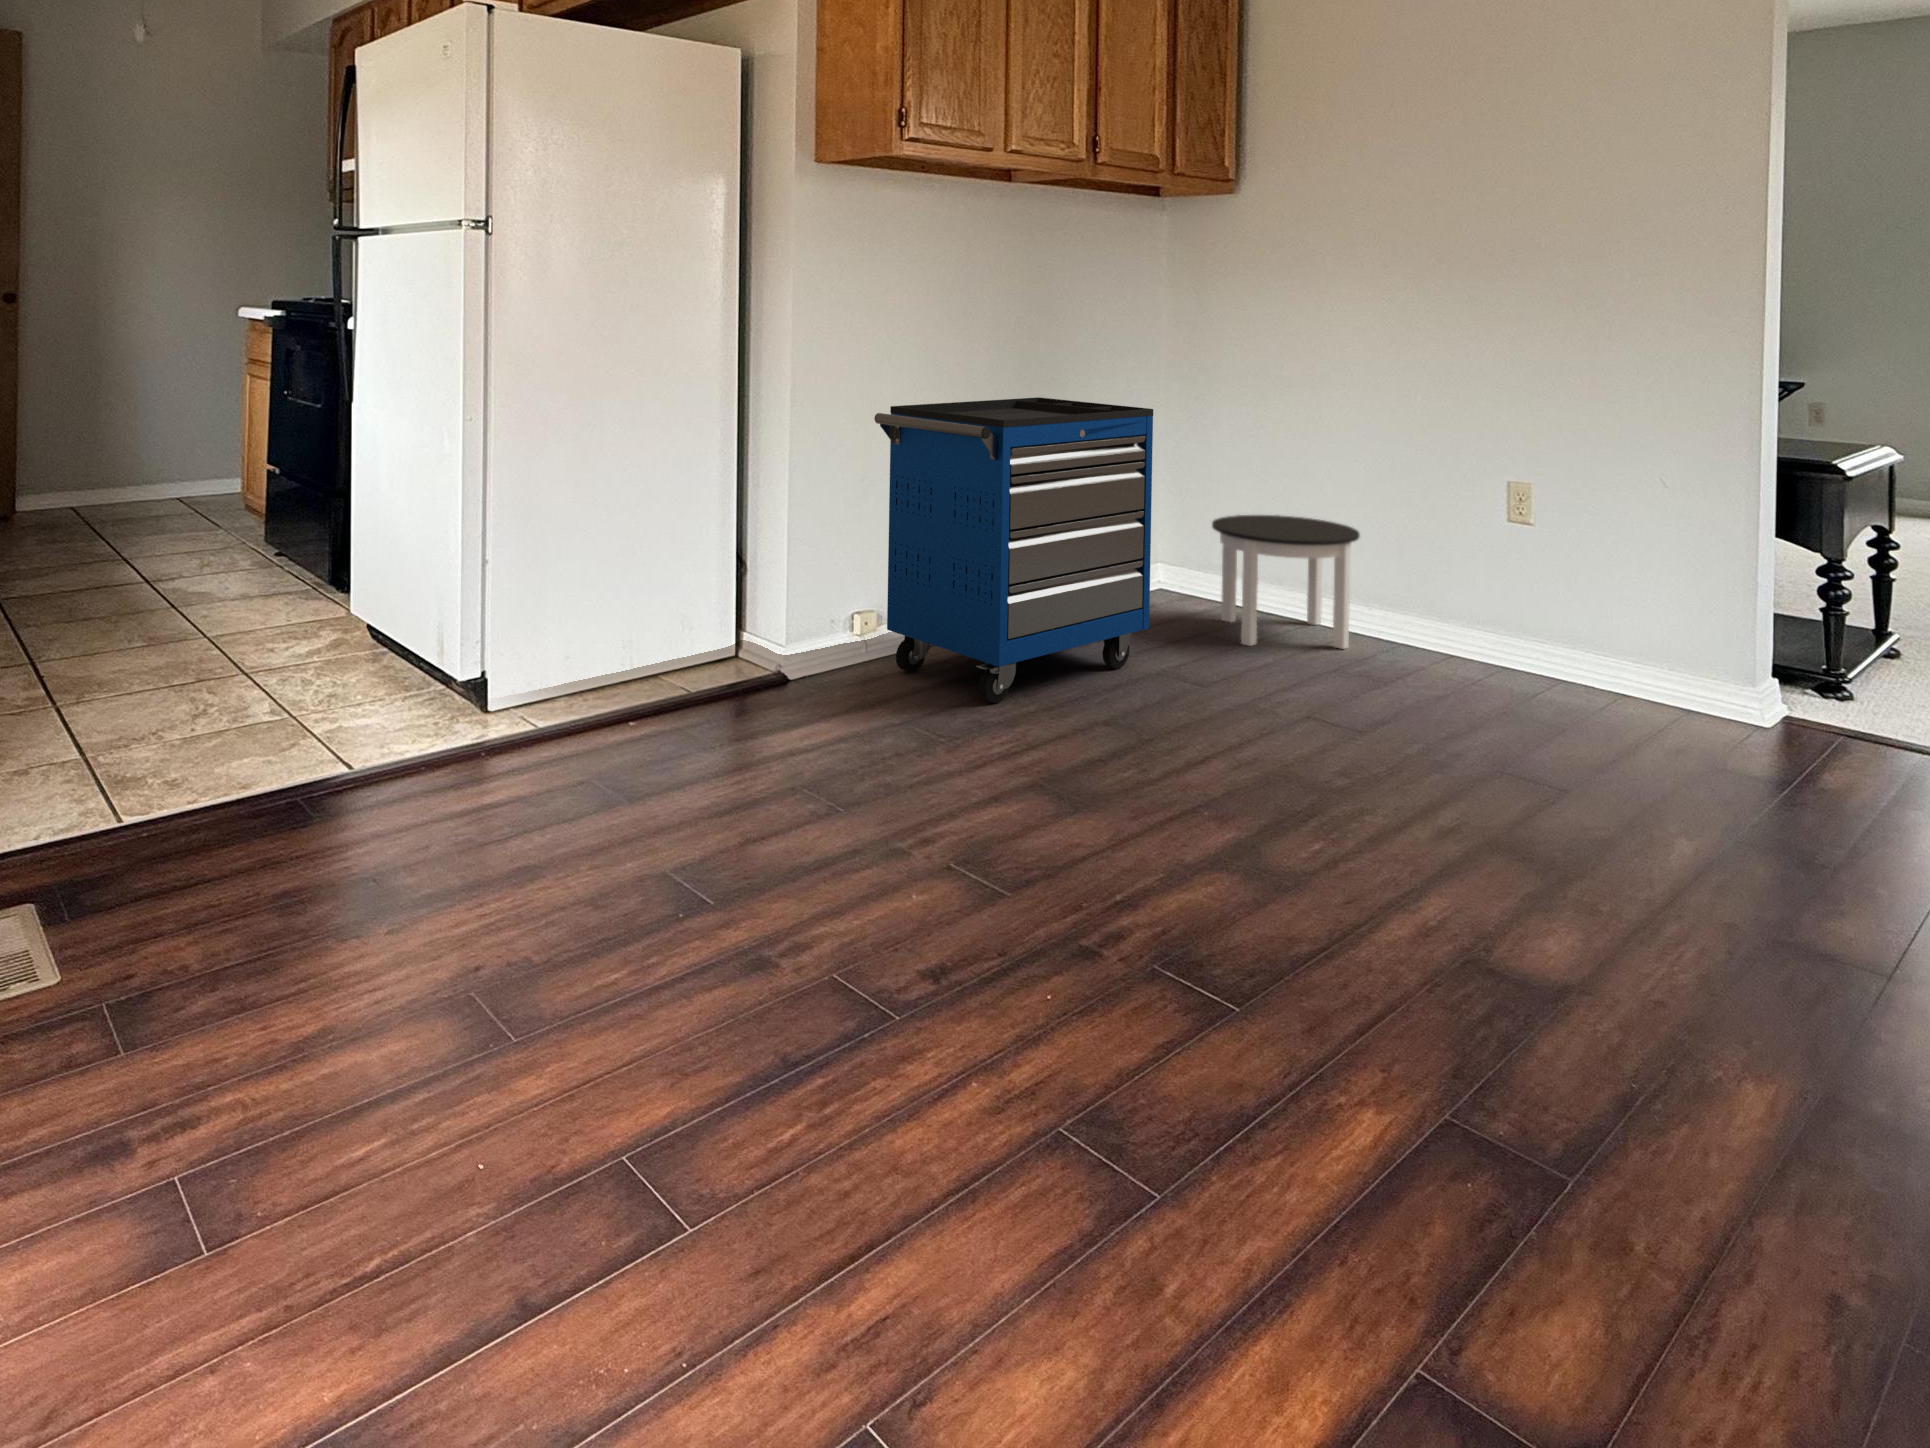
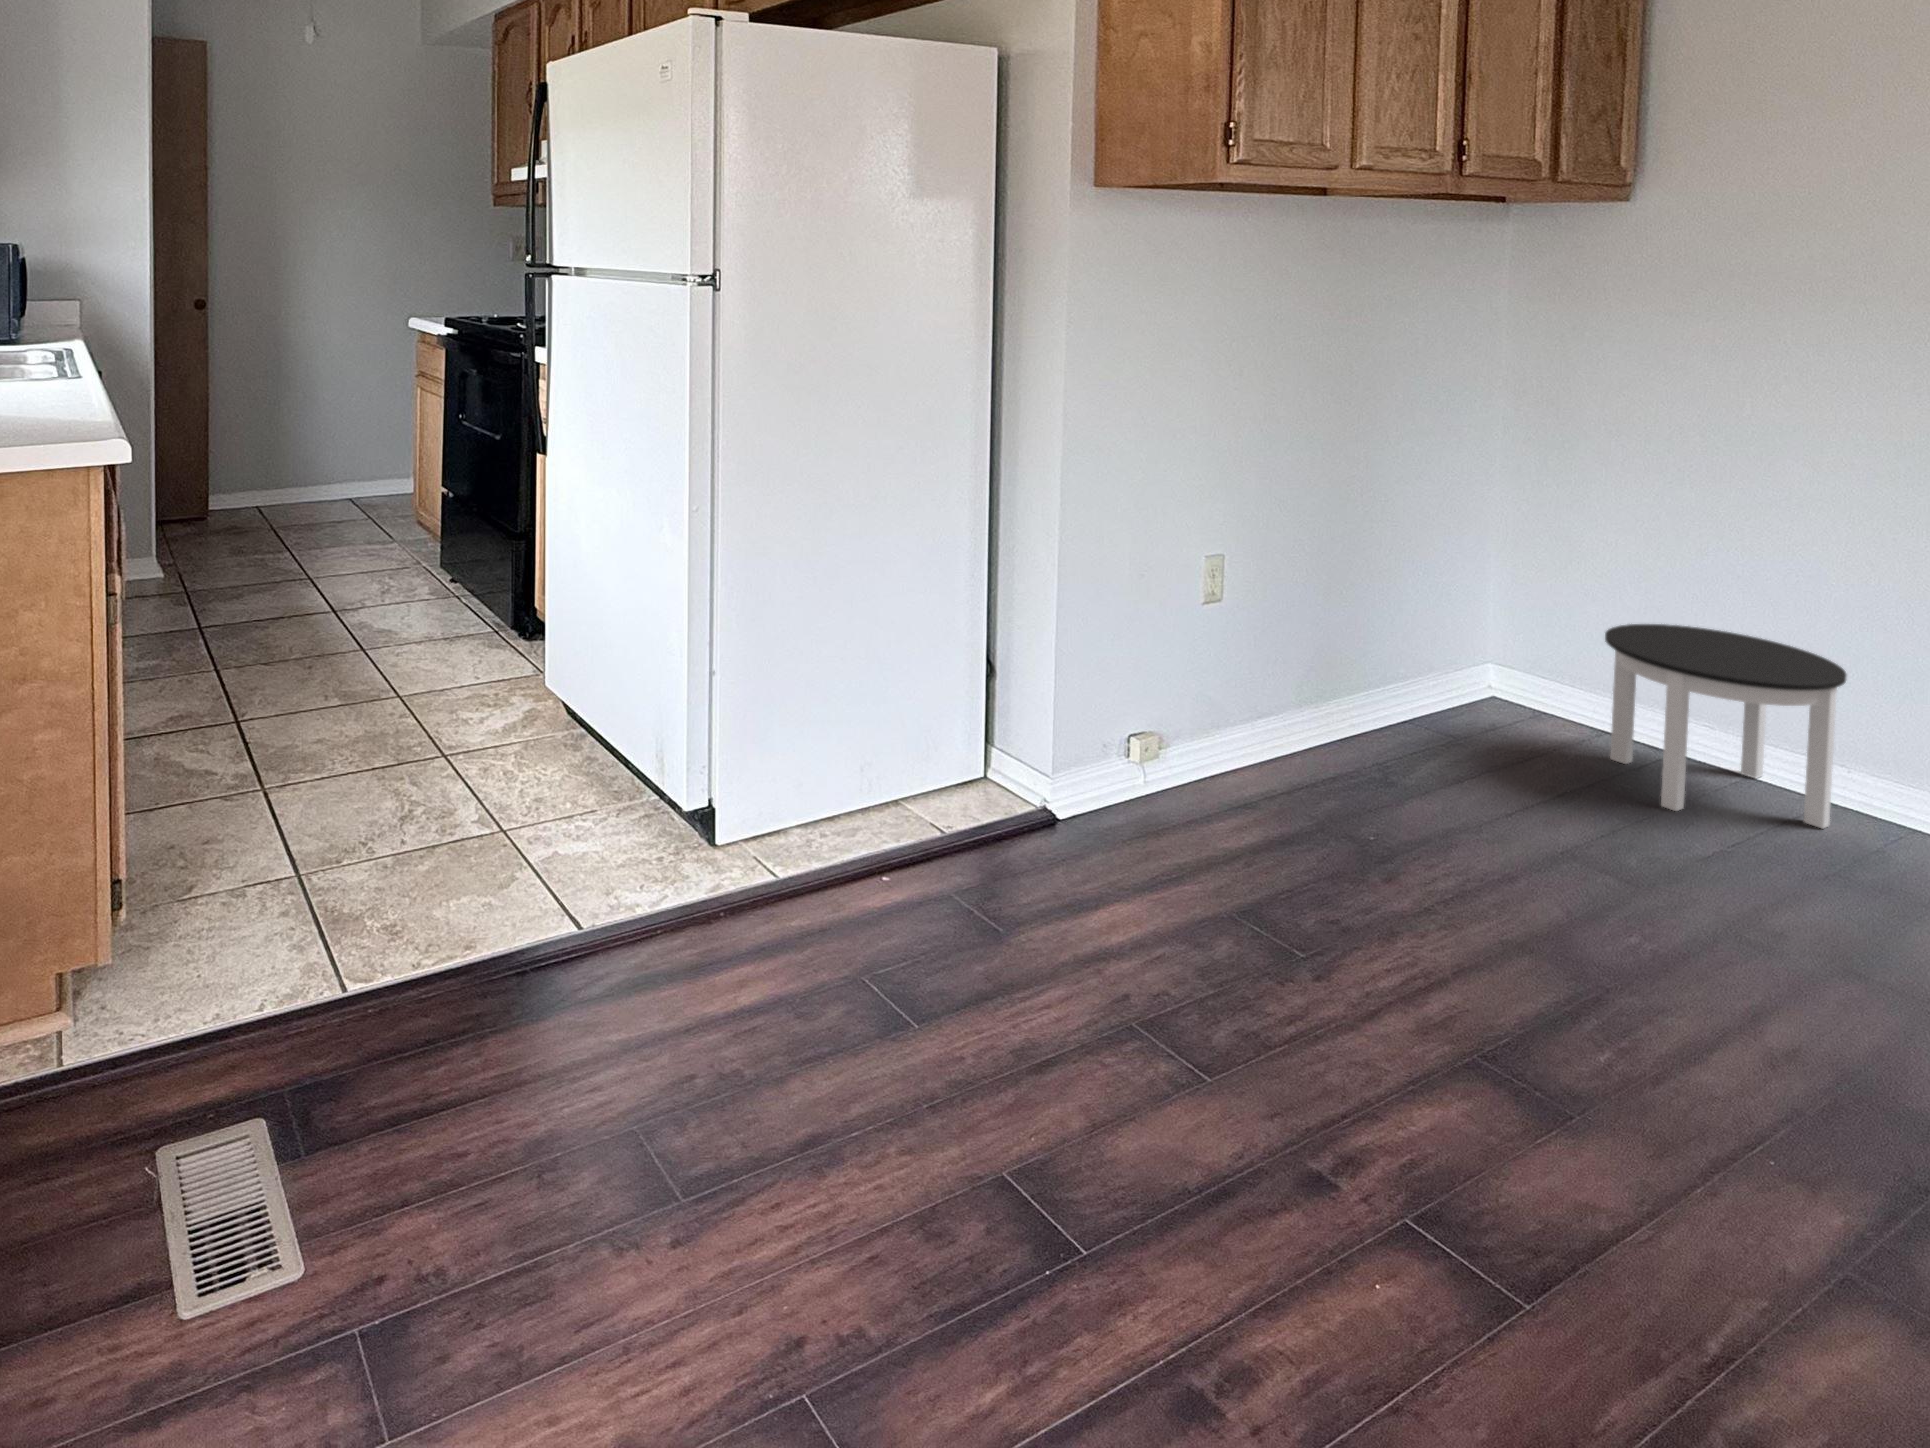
storage cabinet: present [874,397,1153,703] -> none [1174,471,1559,889]

